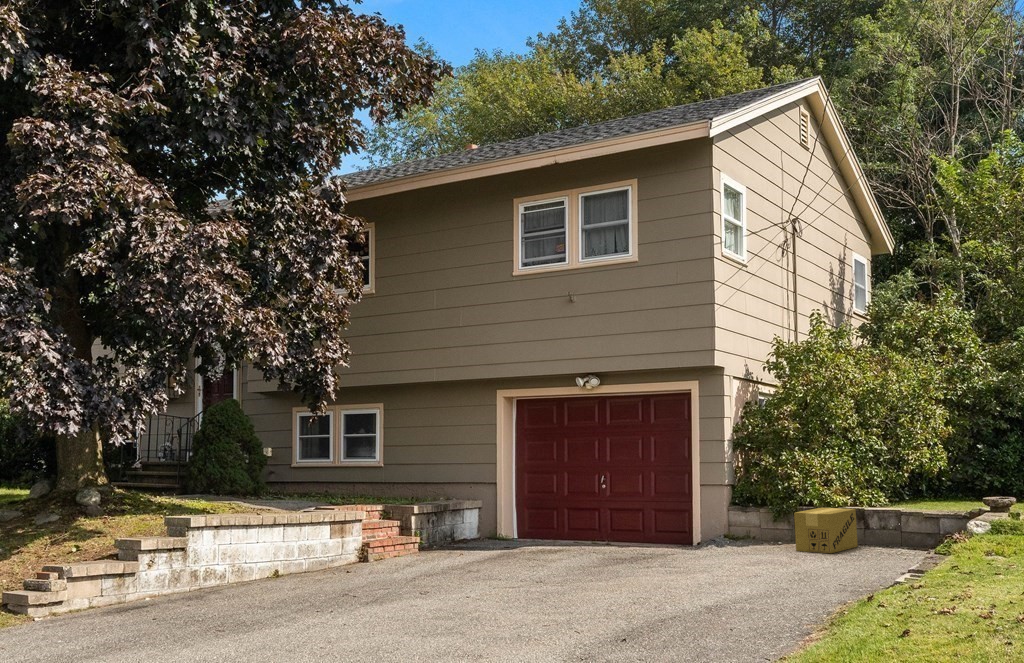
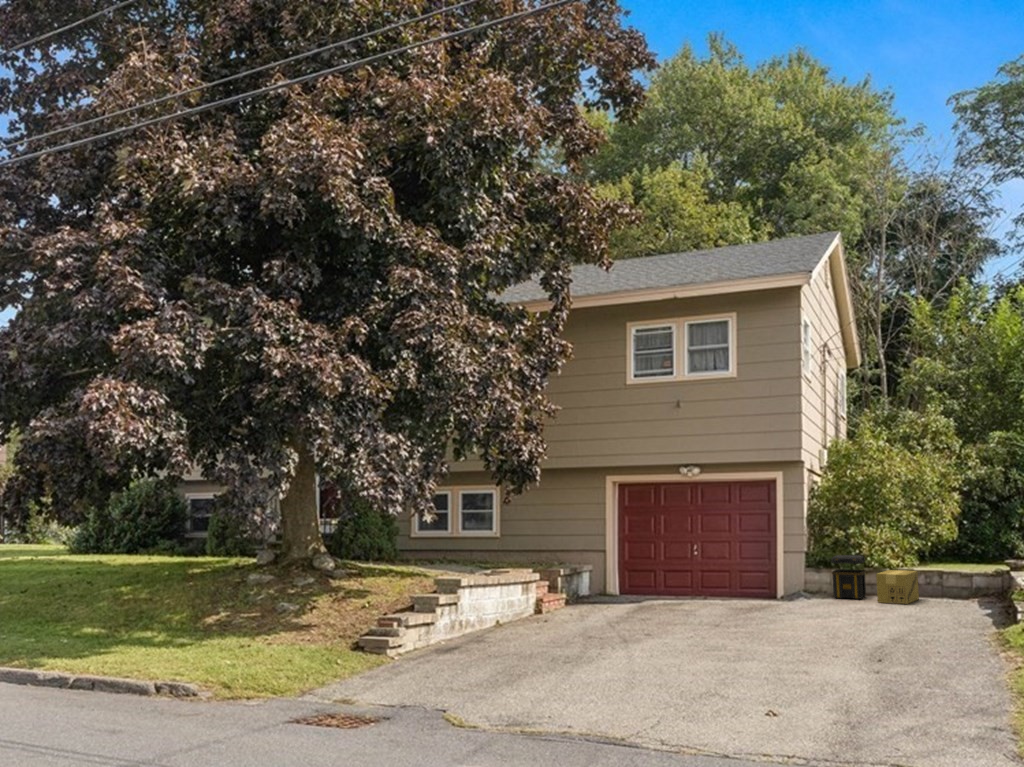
toolbox: none [745,488,793,546] -> present [831,555,866,599]

